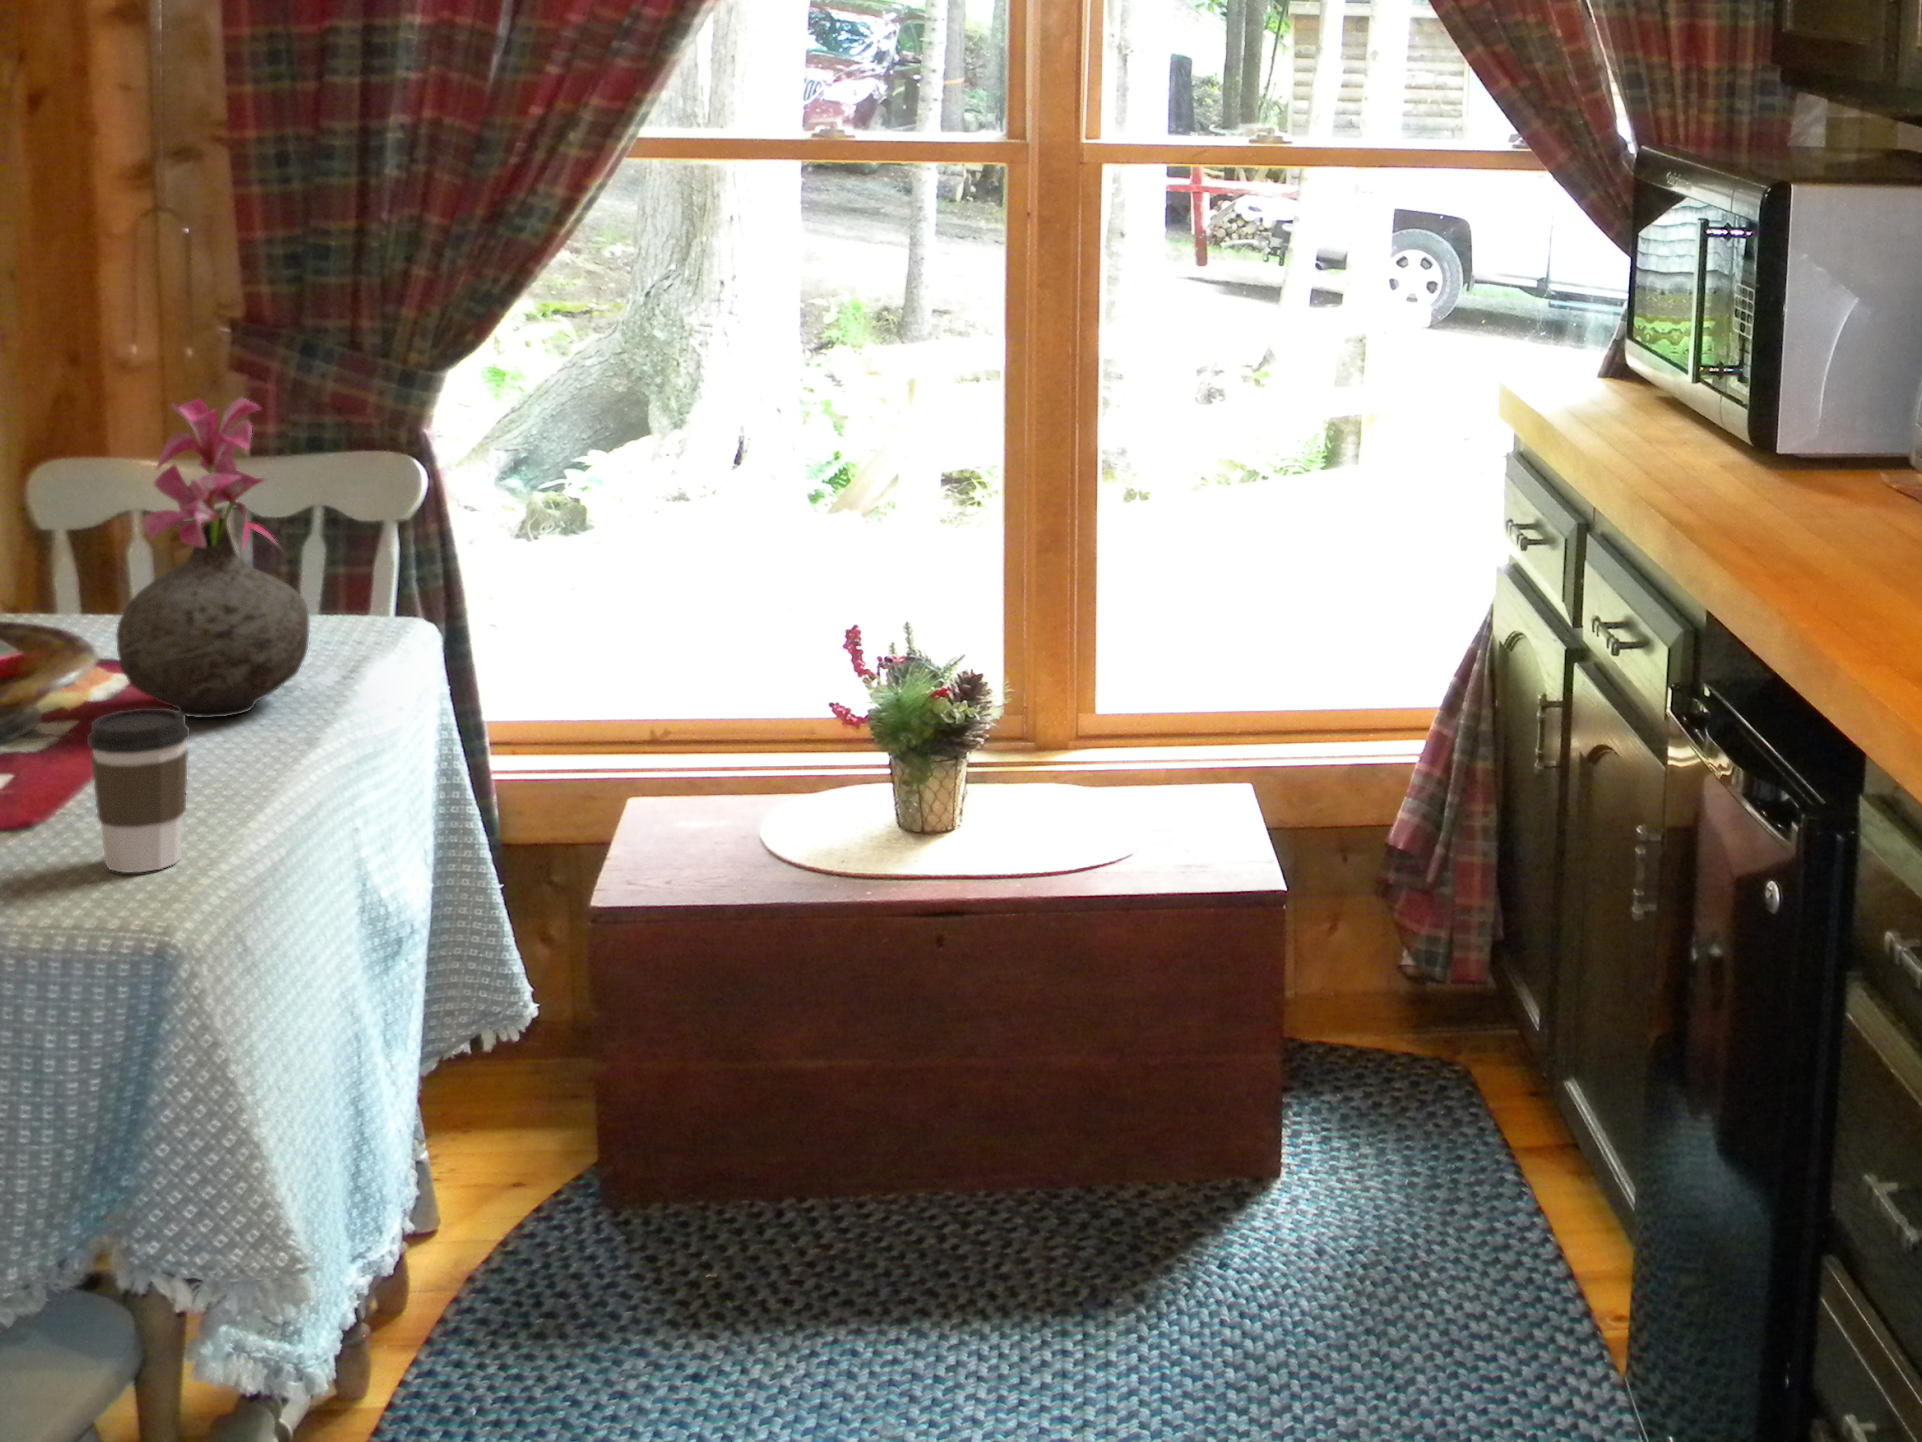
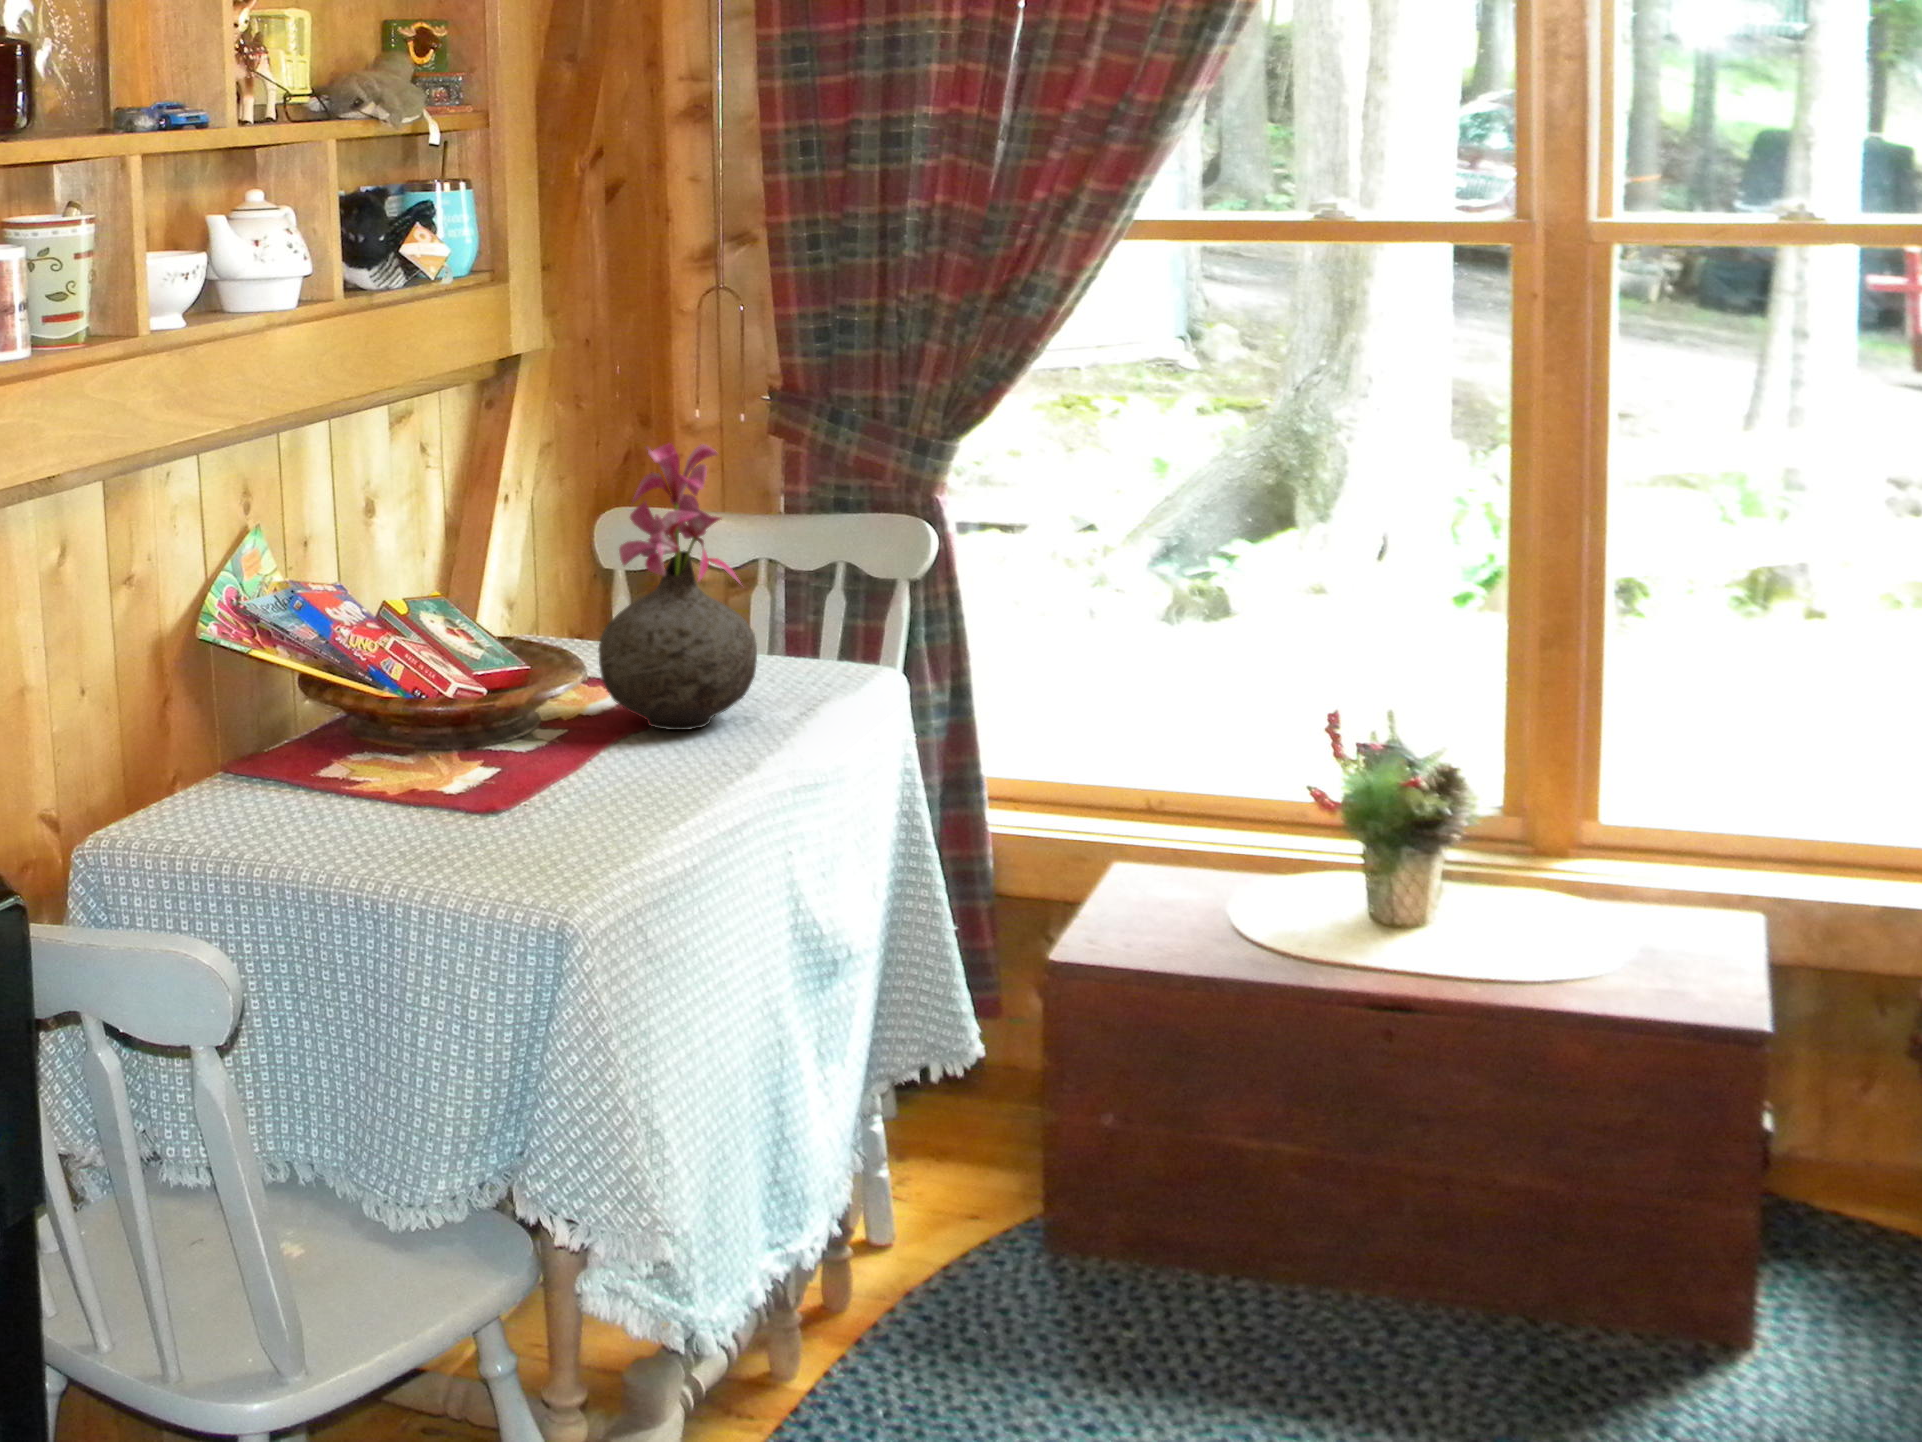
coffee cup: present [87,708,190,872] -> none [521,711,602,859]

